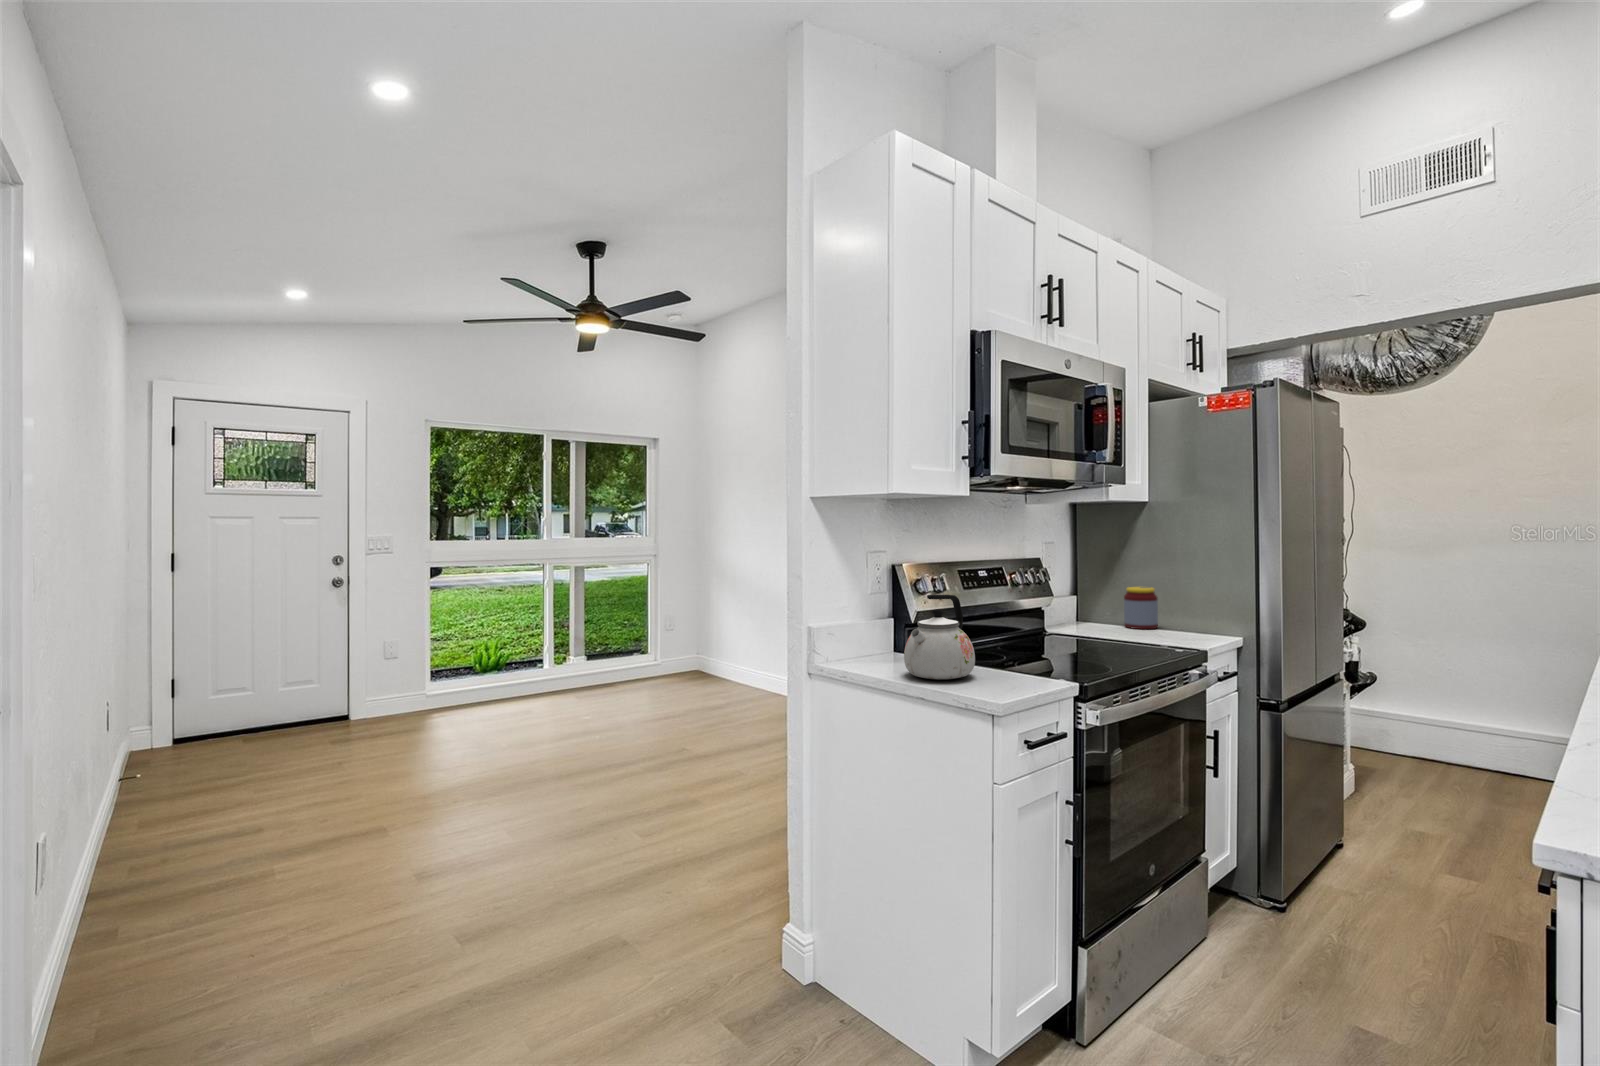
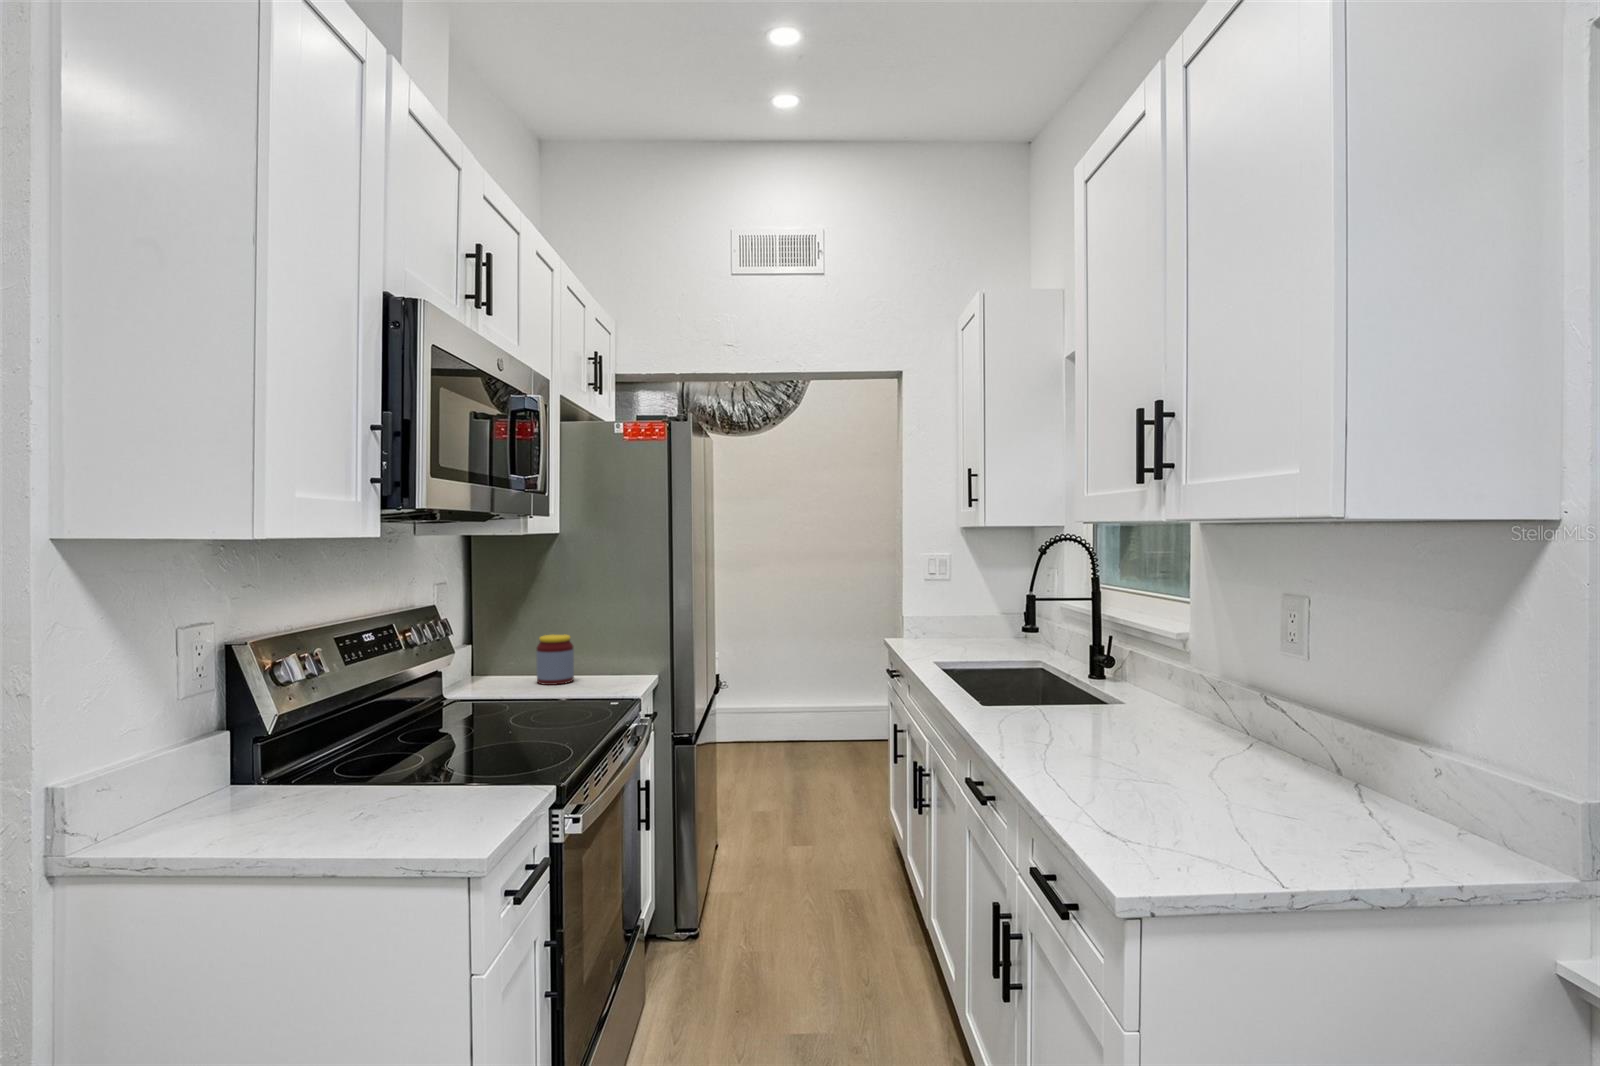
kettle: present [904,595,975,679] -> none [255,681,378,817]

